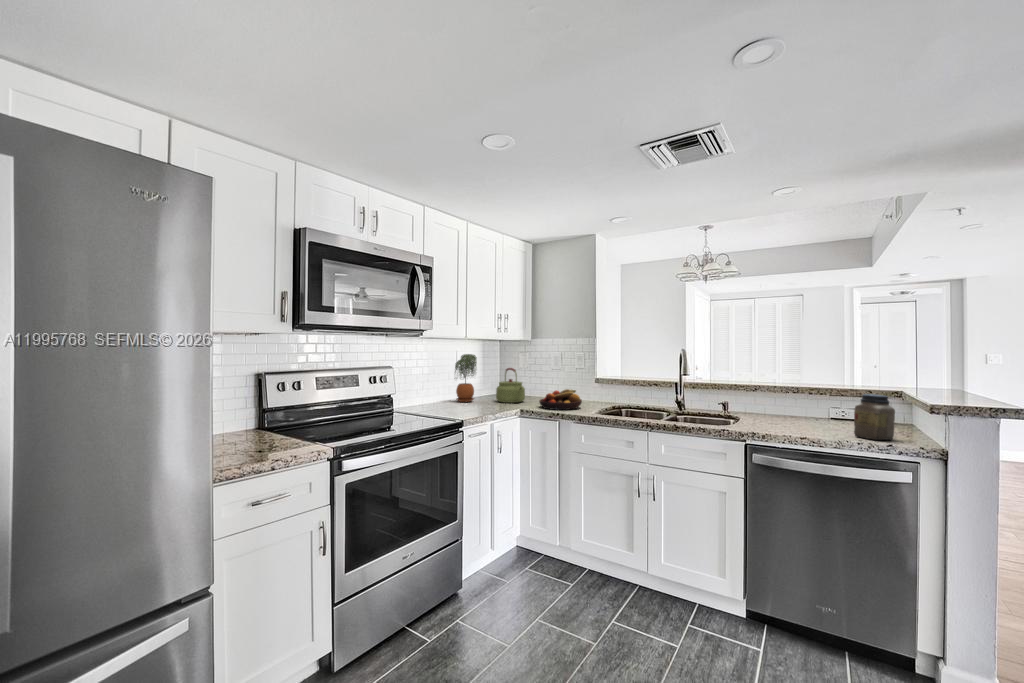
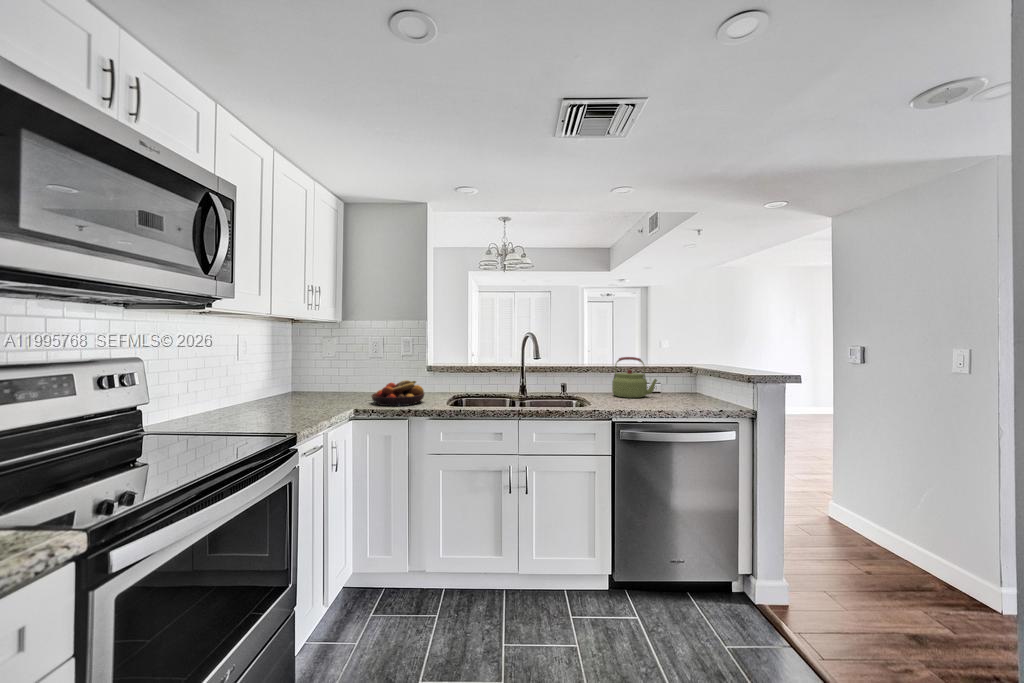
potted plant: present [455,354,477,402] -> none [237,339,275,407]
kettle: present [496,368,525,403] -> present [612,357,657,398]
jar: present [854,394,895,440] -> none [687,370,714,408]

